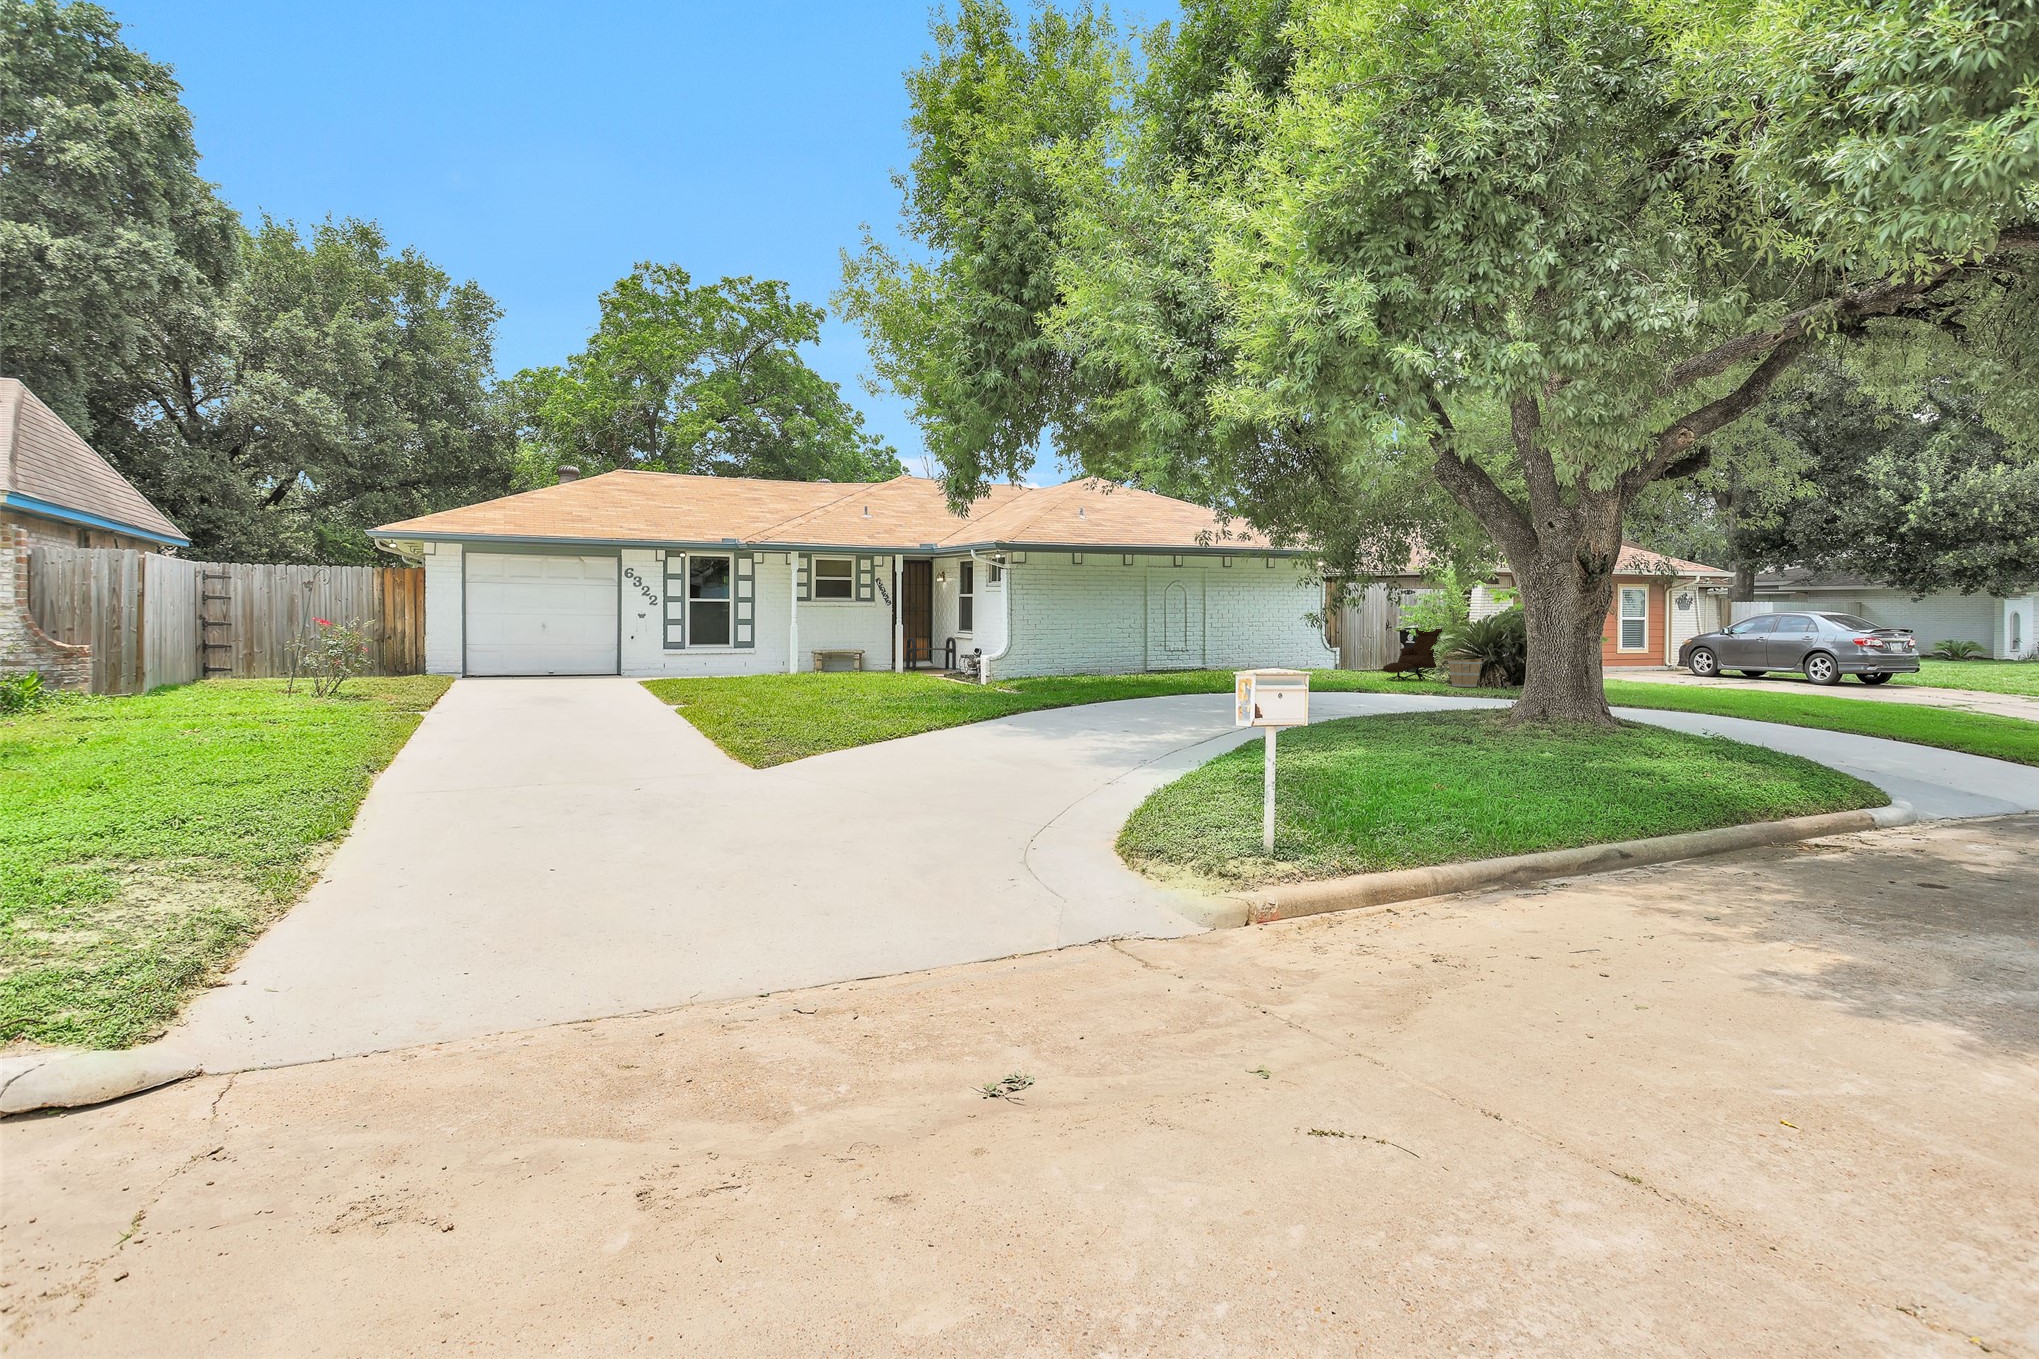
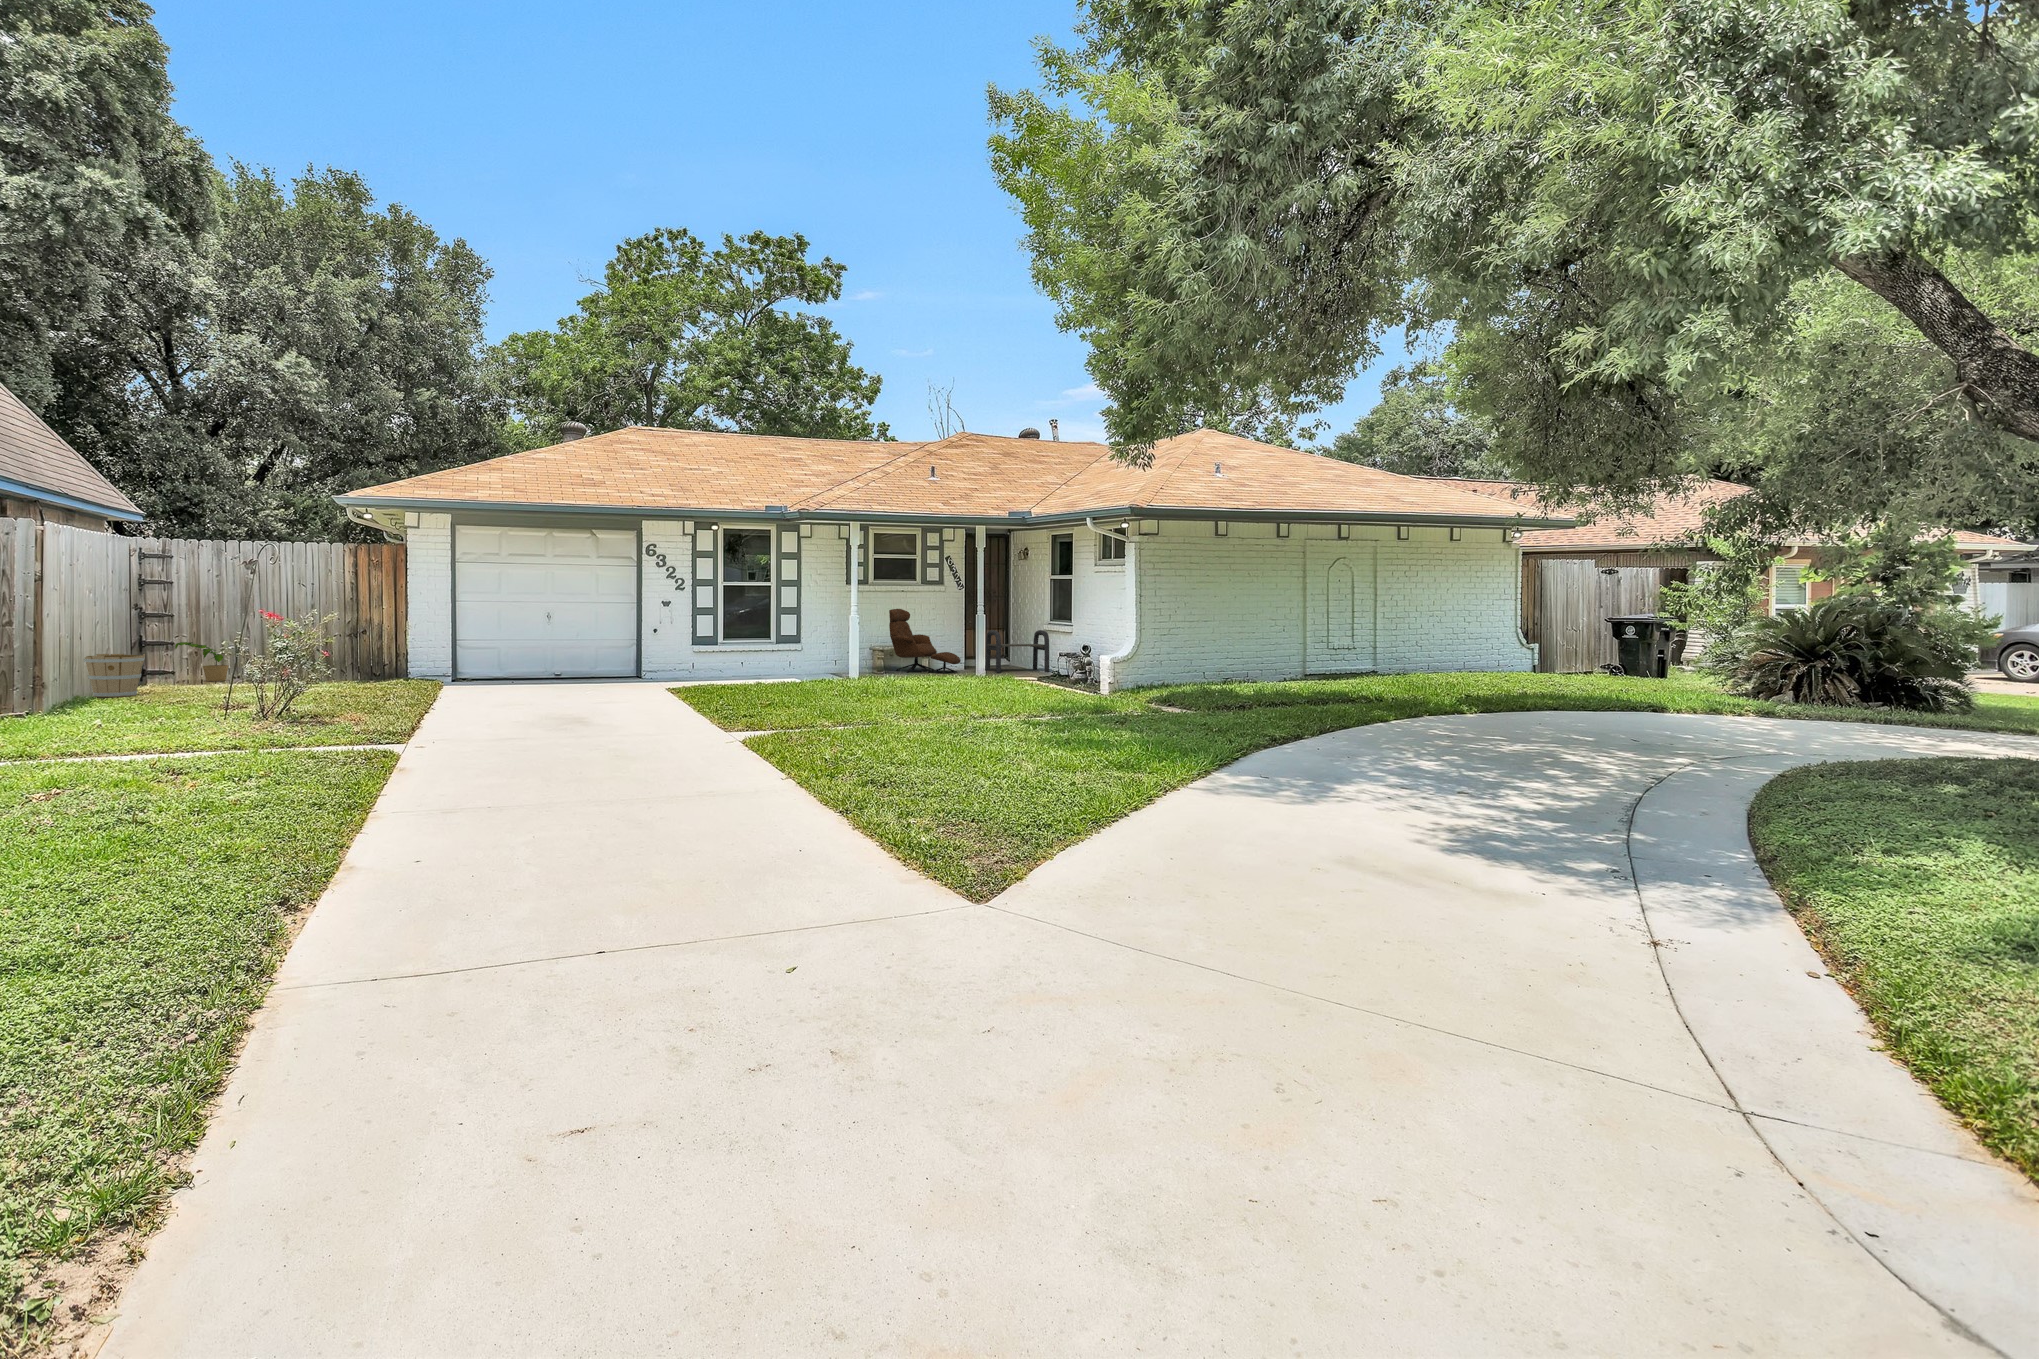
lounge chair: present [1383,628,1442,681] -> present [889,609,961,673]
potted plant: none [232,645,276,676] -> present [175,642,229,681]
wooden bucket: present [1448,658,1482,687] -> present [84,654,145,697]

